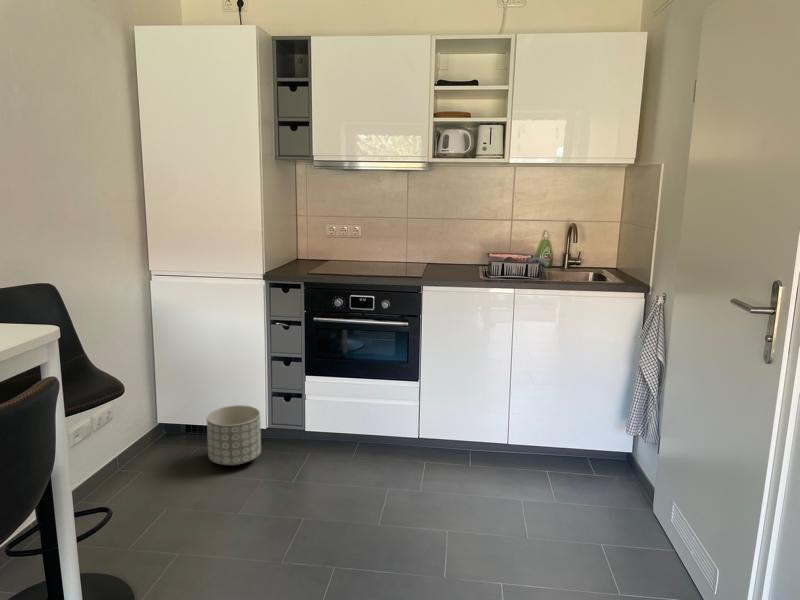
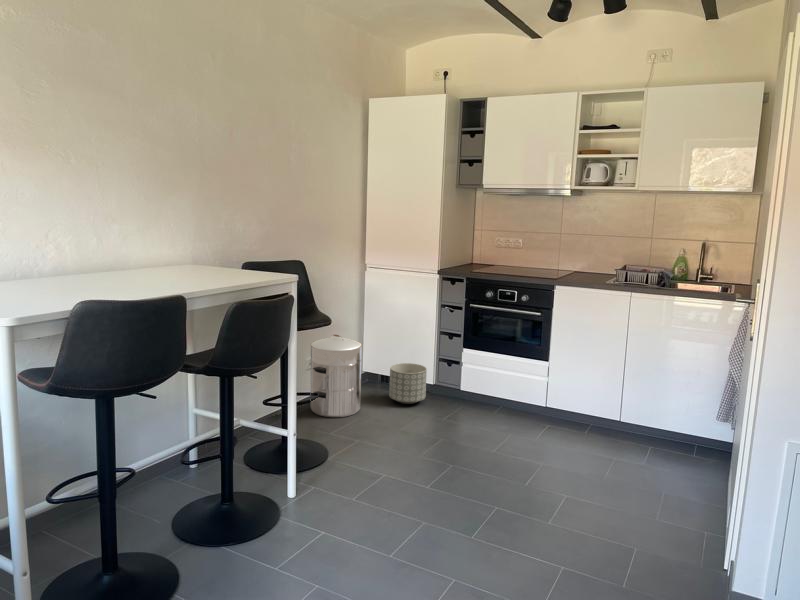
waste bin: none [76,389,170,520] -> present [310,335,362,417]

